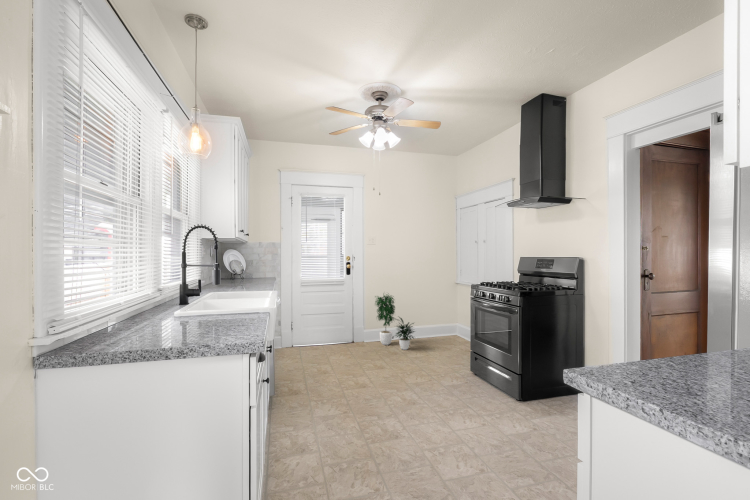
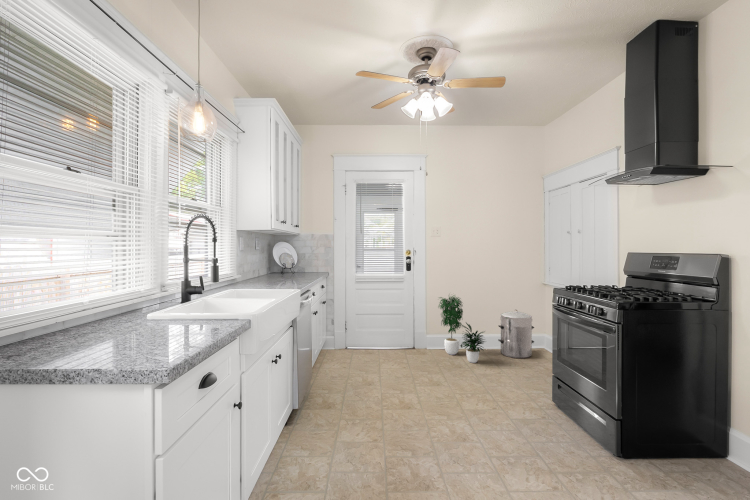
waste bin: none [423,304,450,344] -> present [498,310,534,358]

